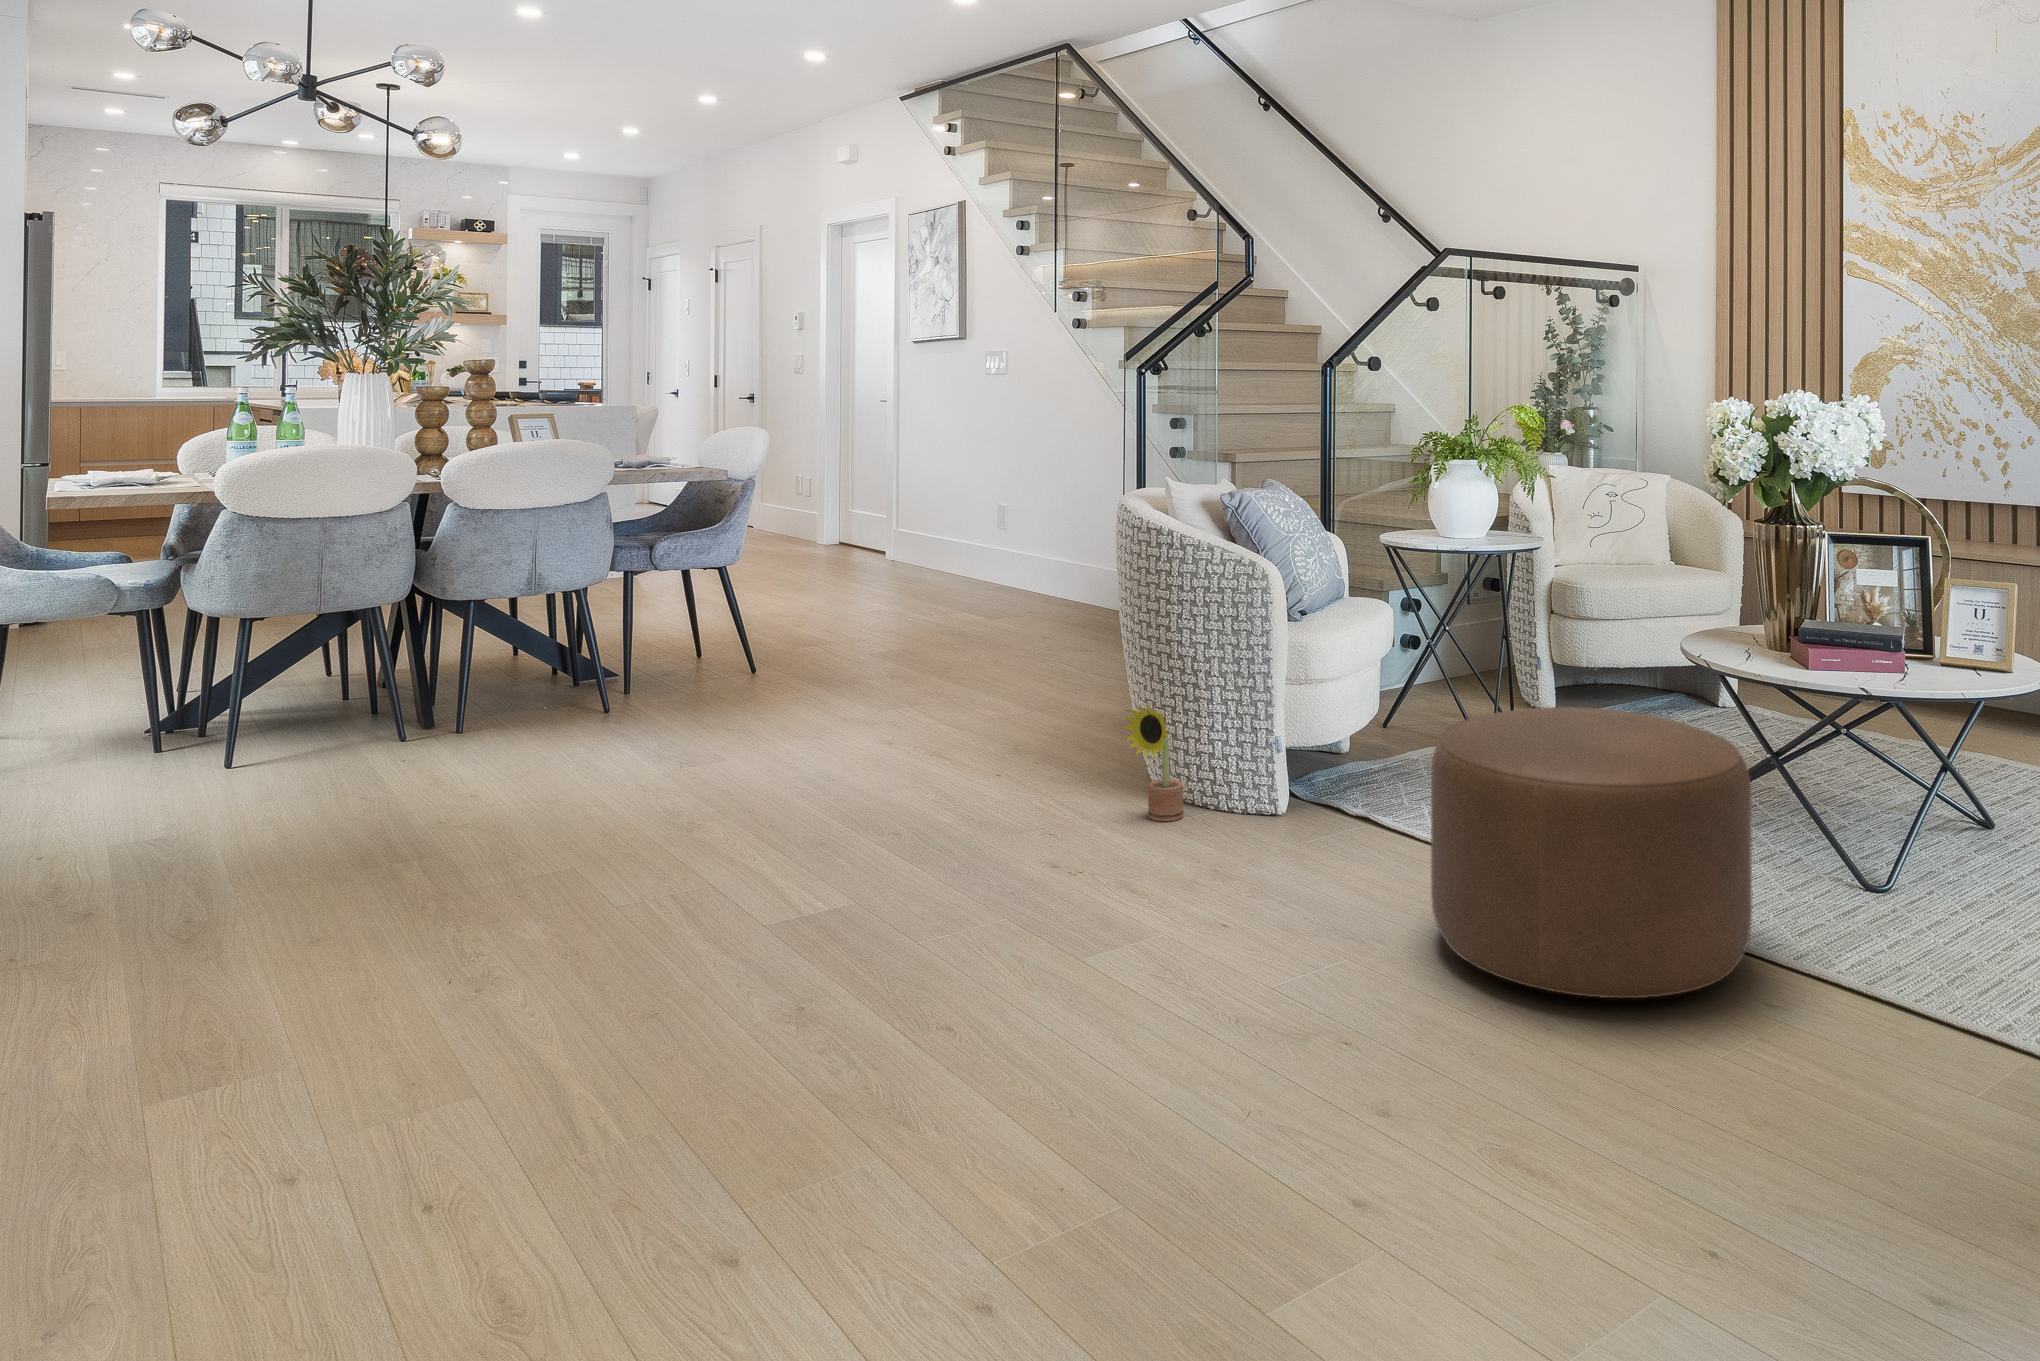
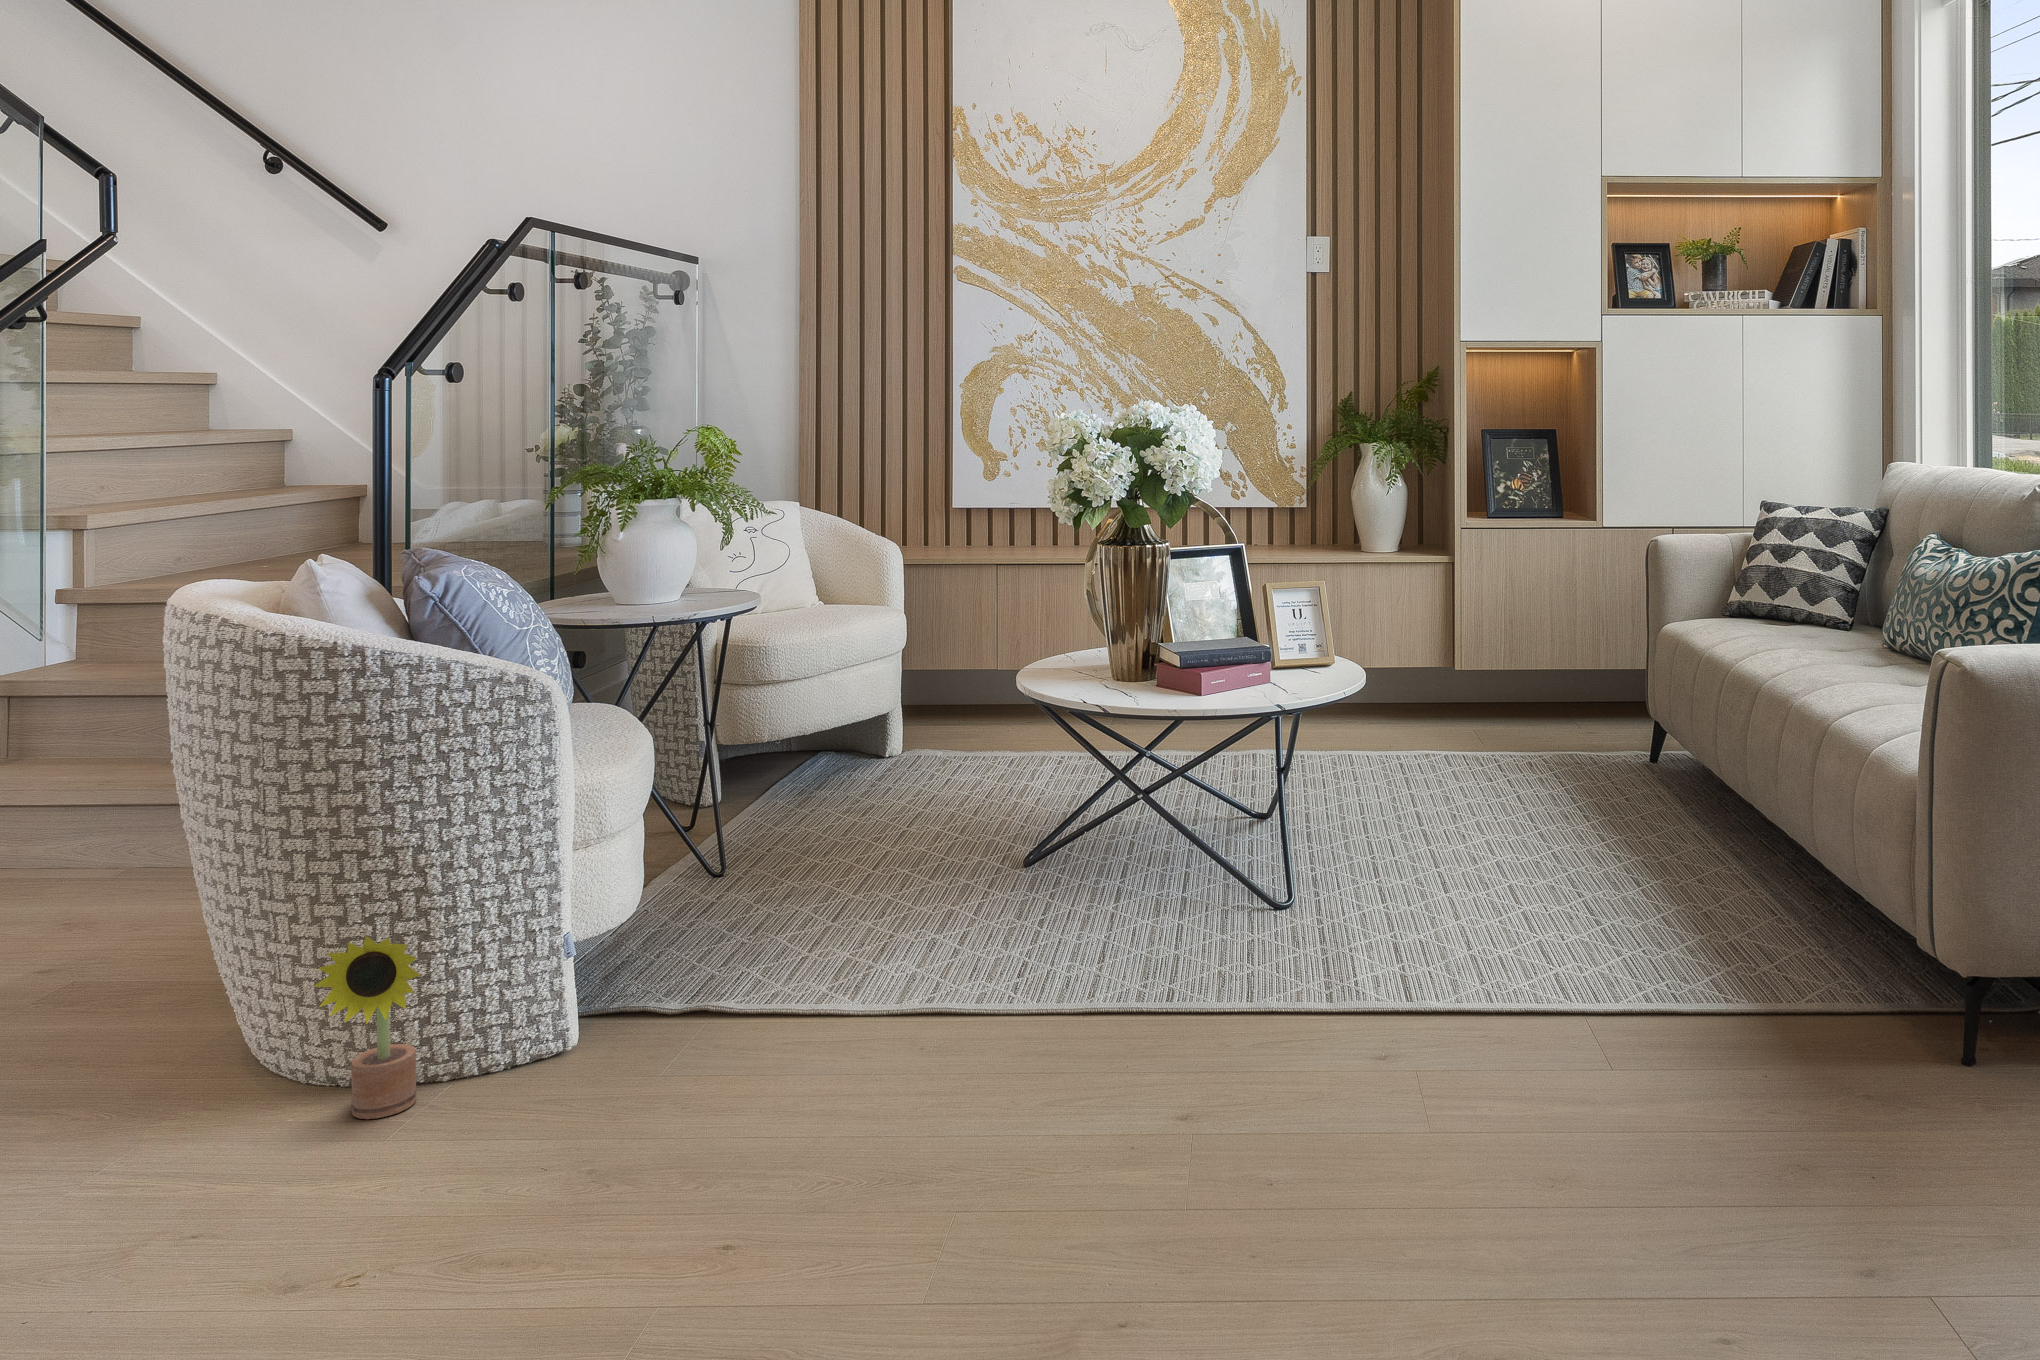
ottoman: present [1431,707,1752,998] -> none [968,771,1327,1111]

